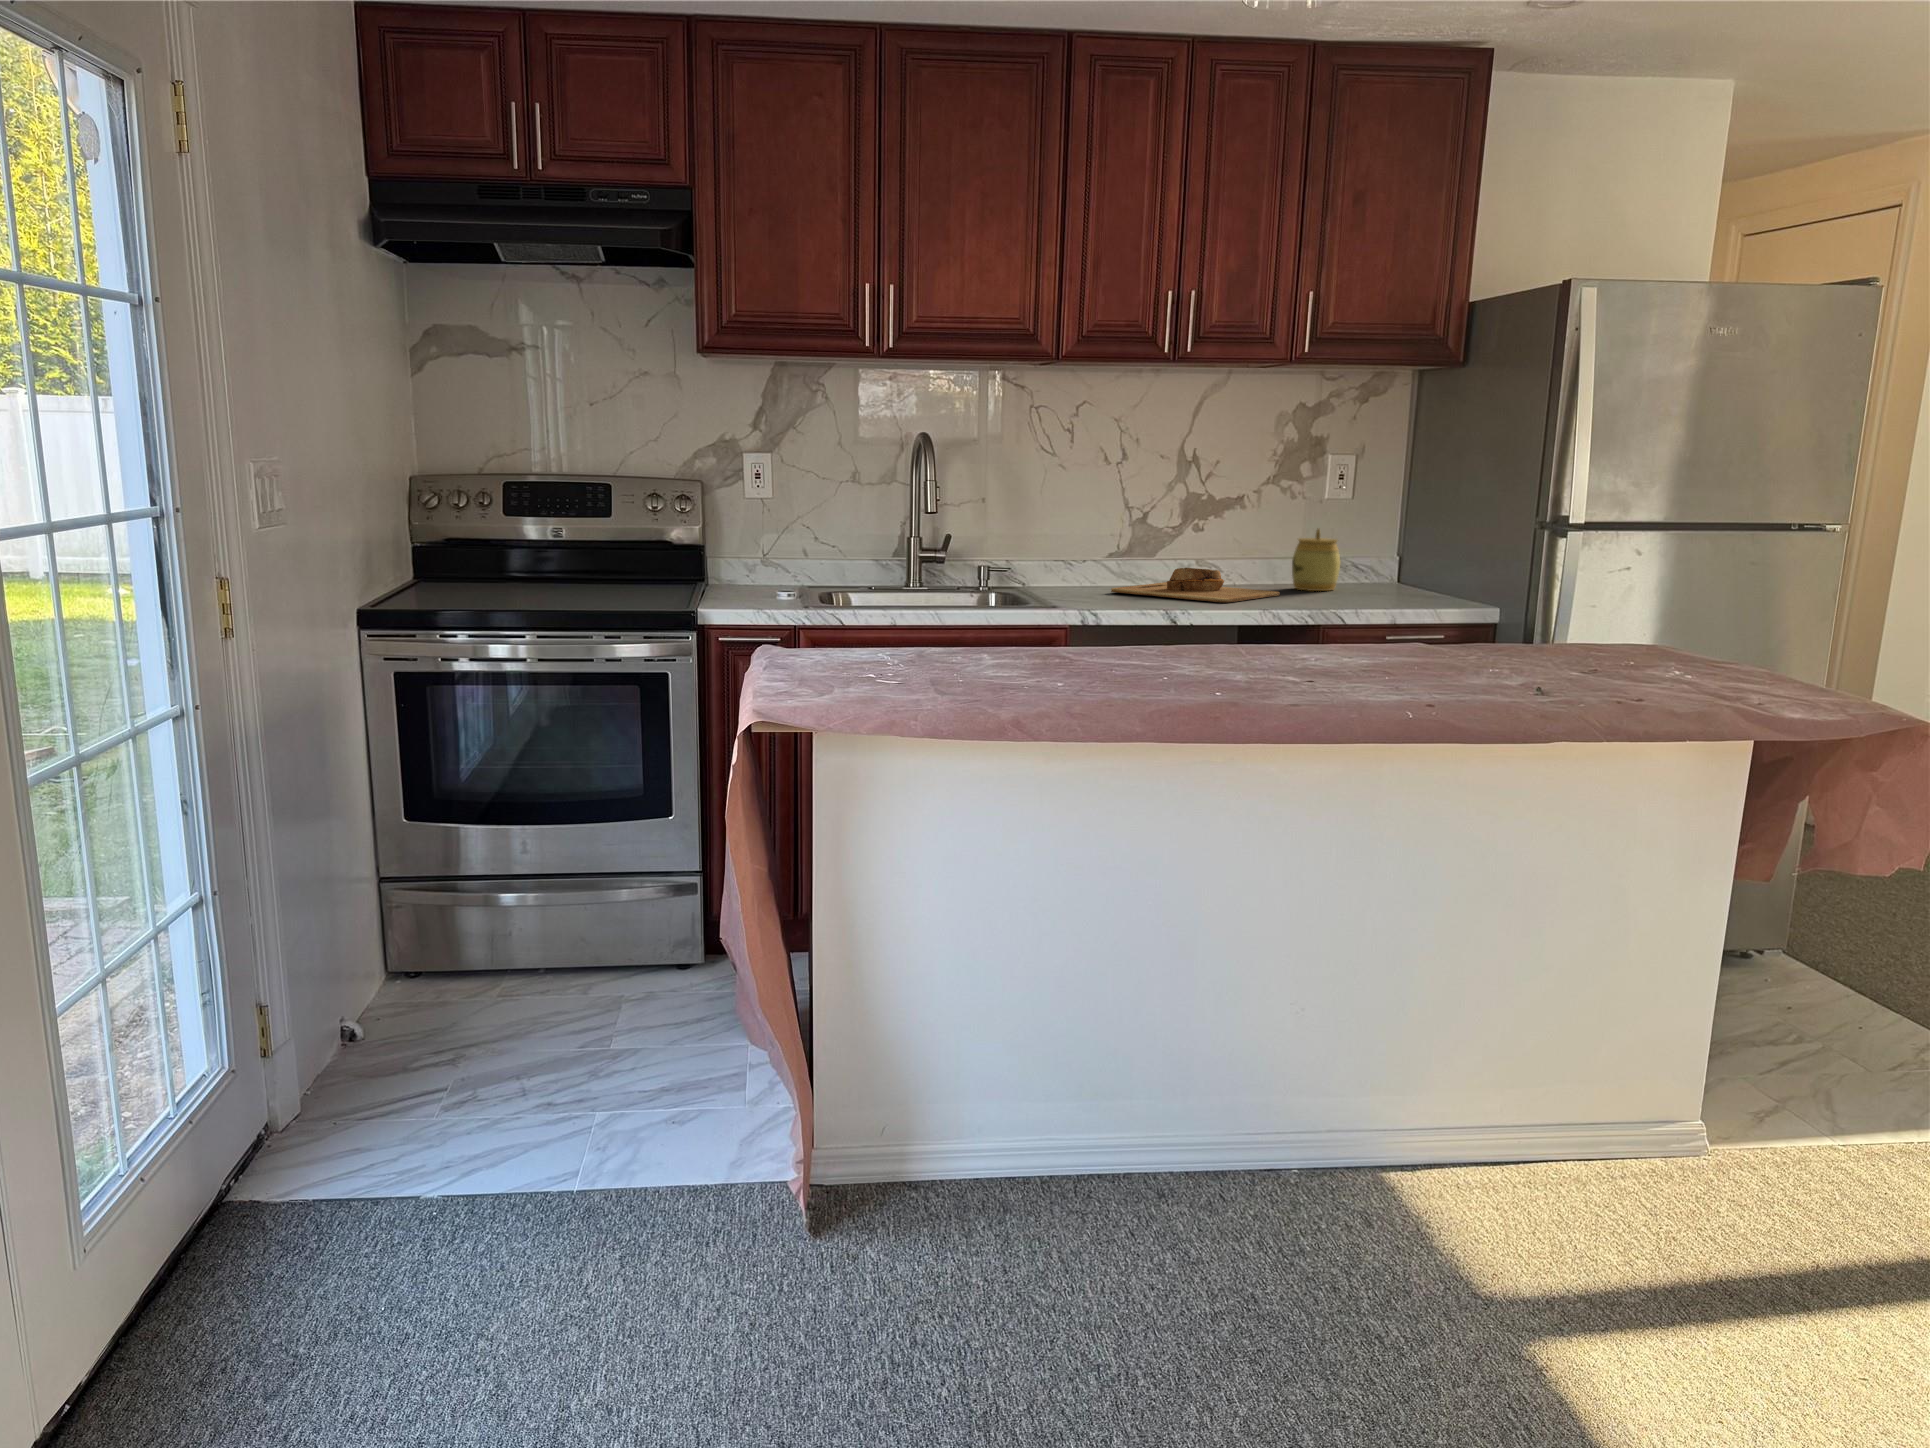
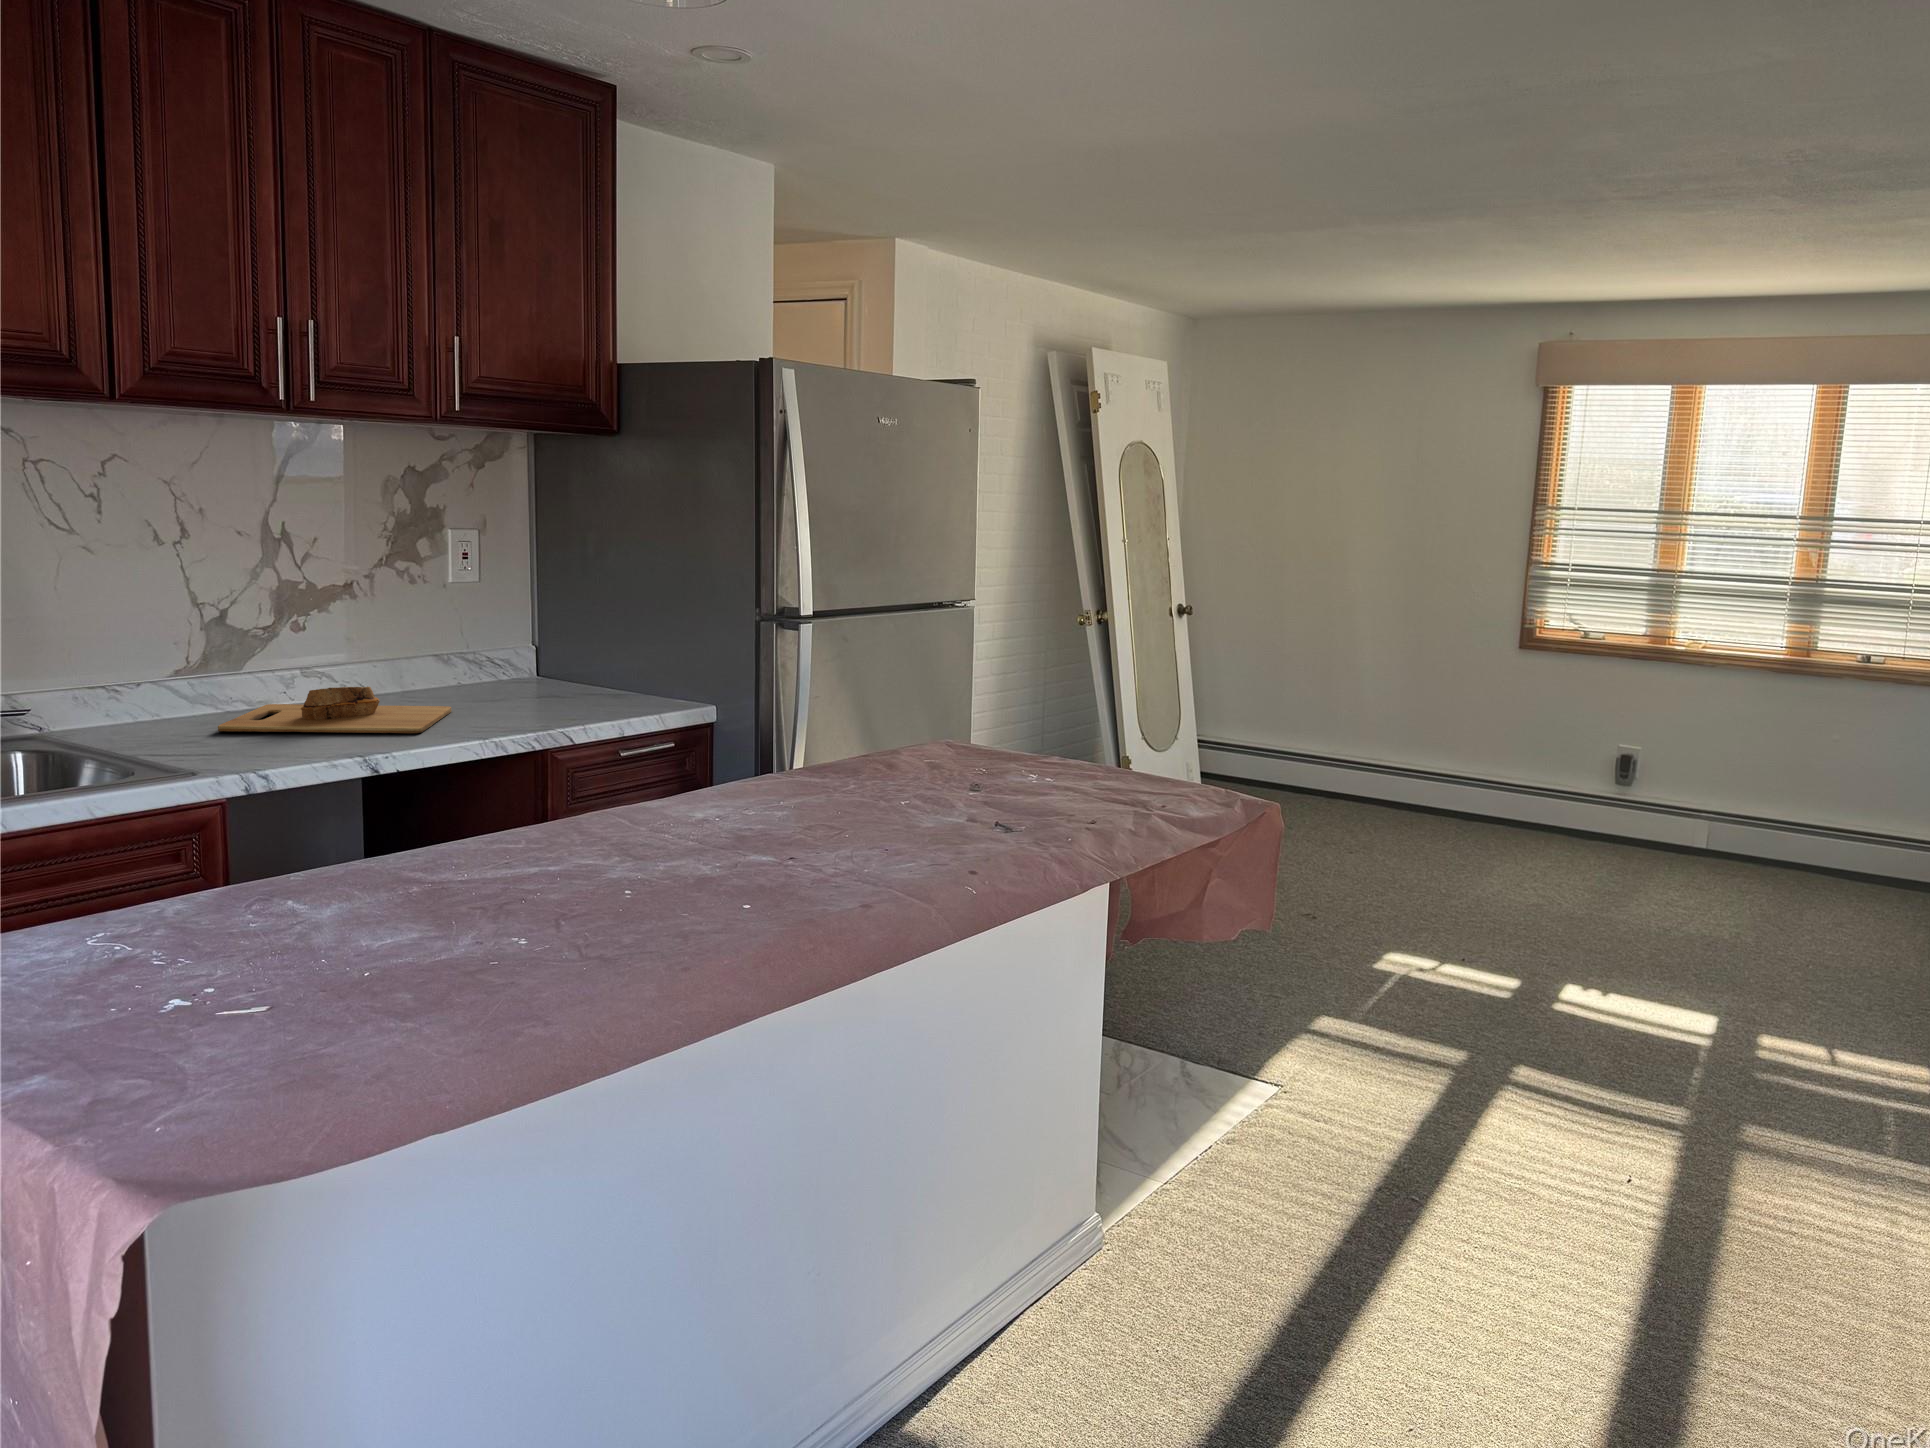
jar: present [1292,529,1340,591] -> none [435,621,497,699]

